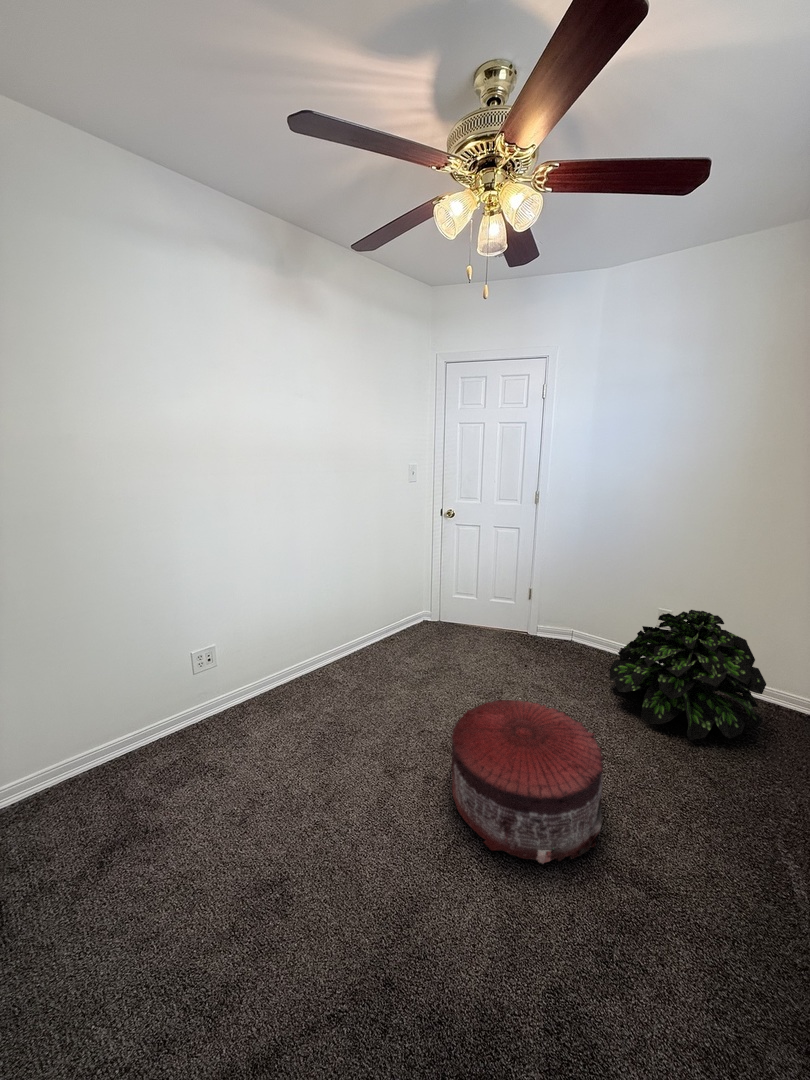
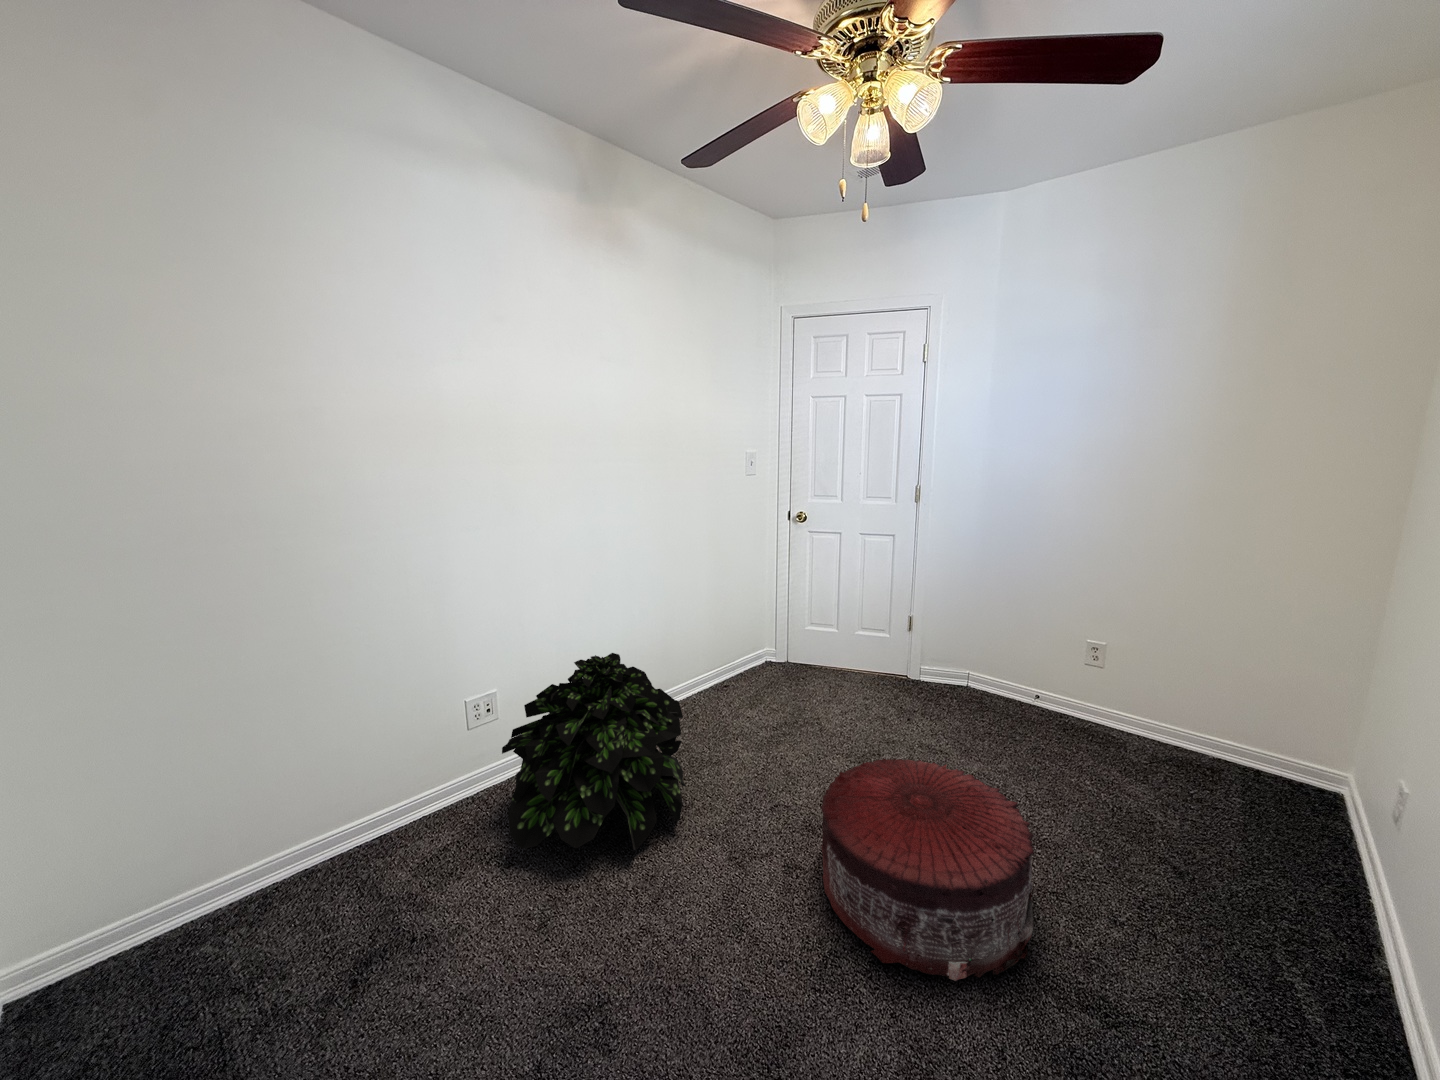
potted plant: present [609,610,766,740] -> present [502,653,686,850]

